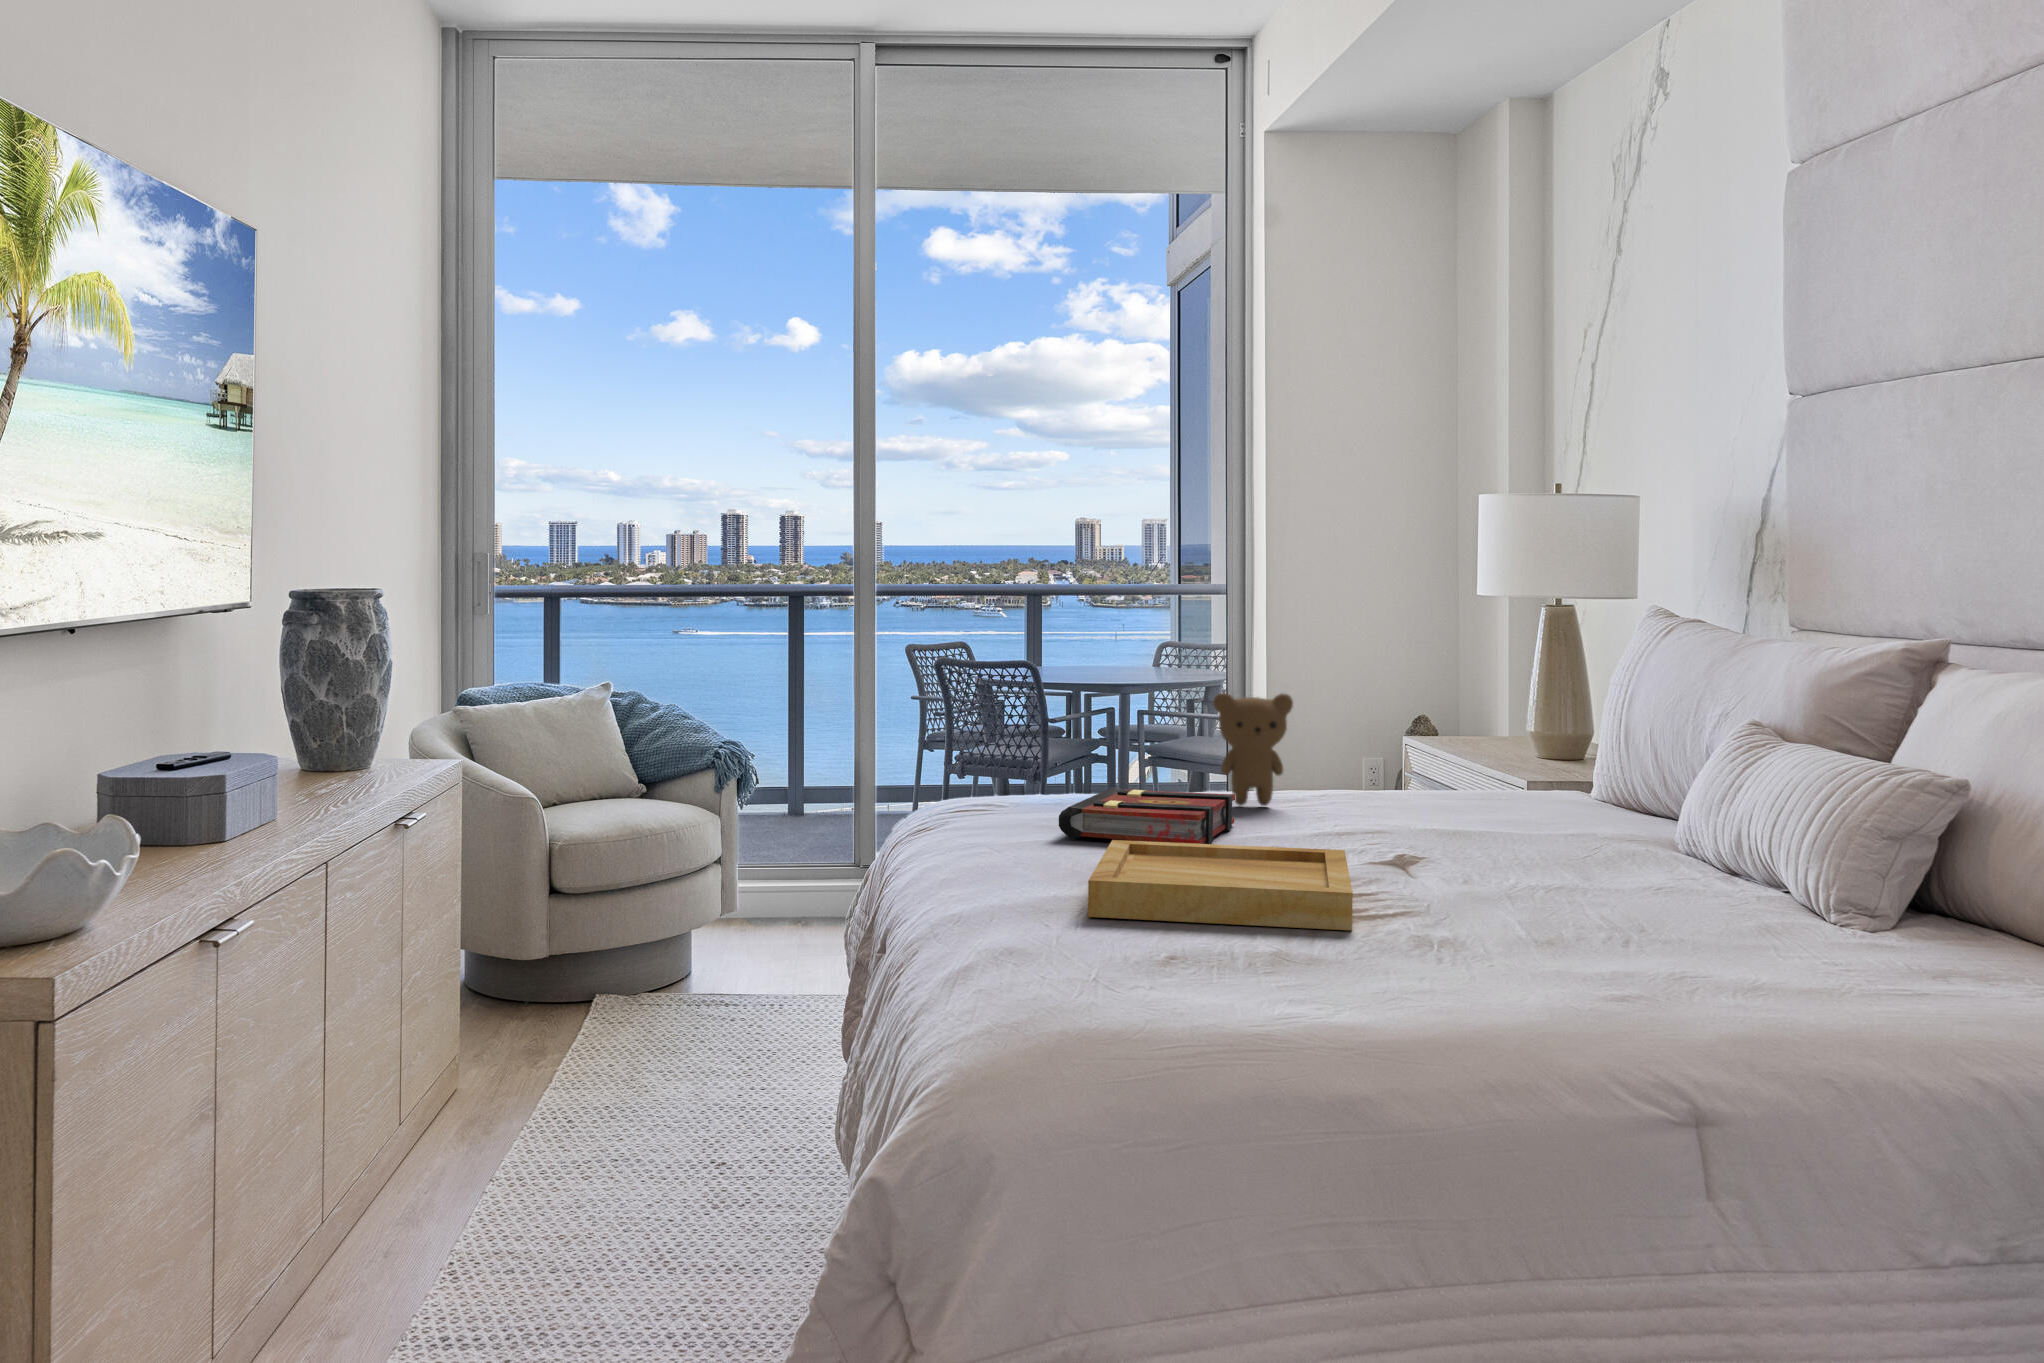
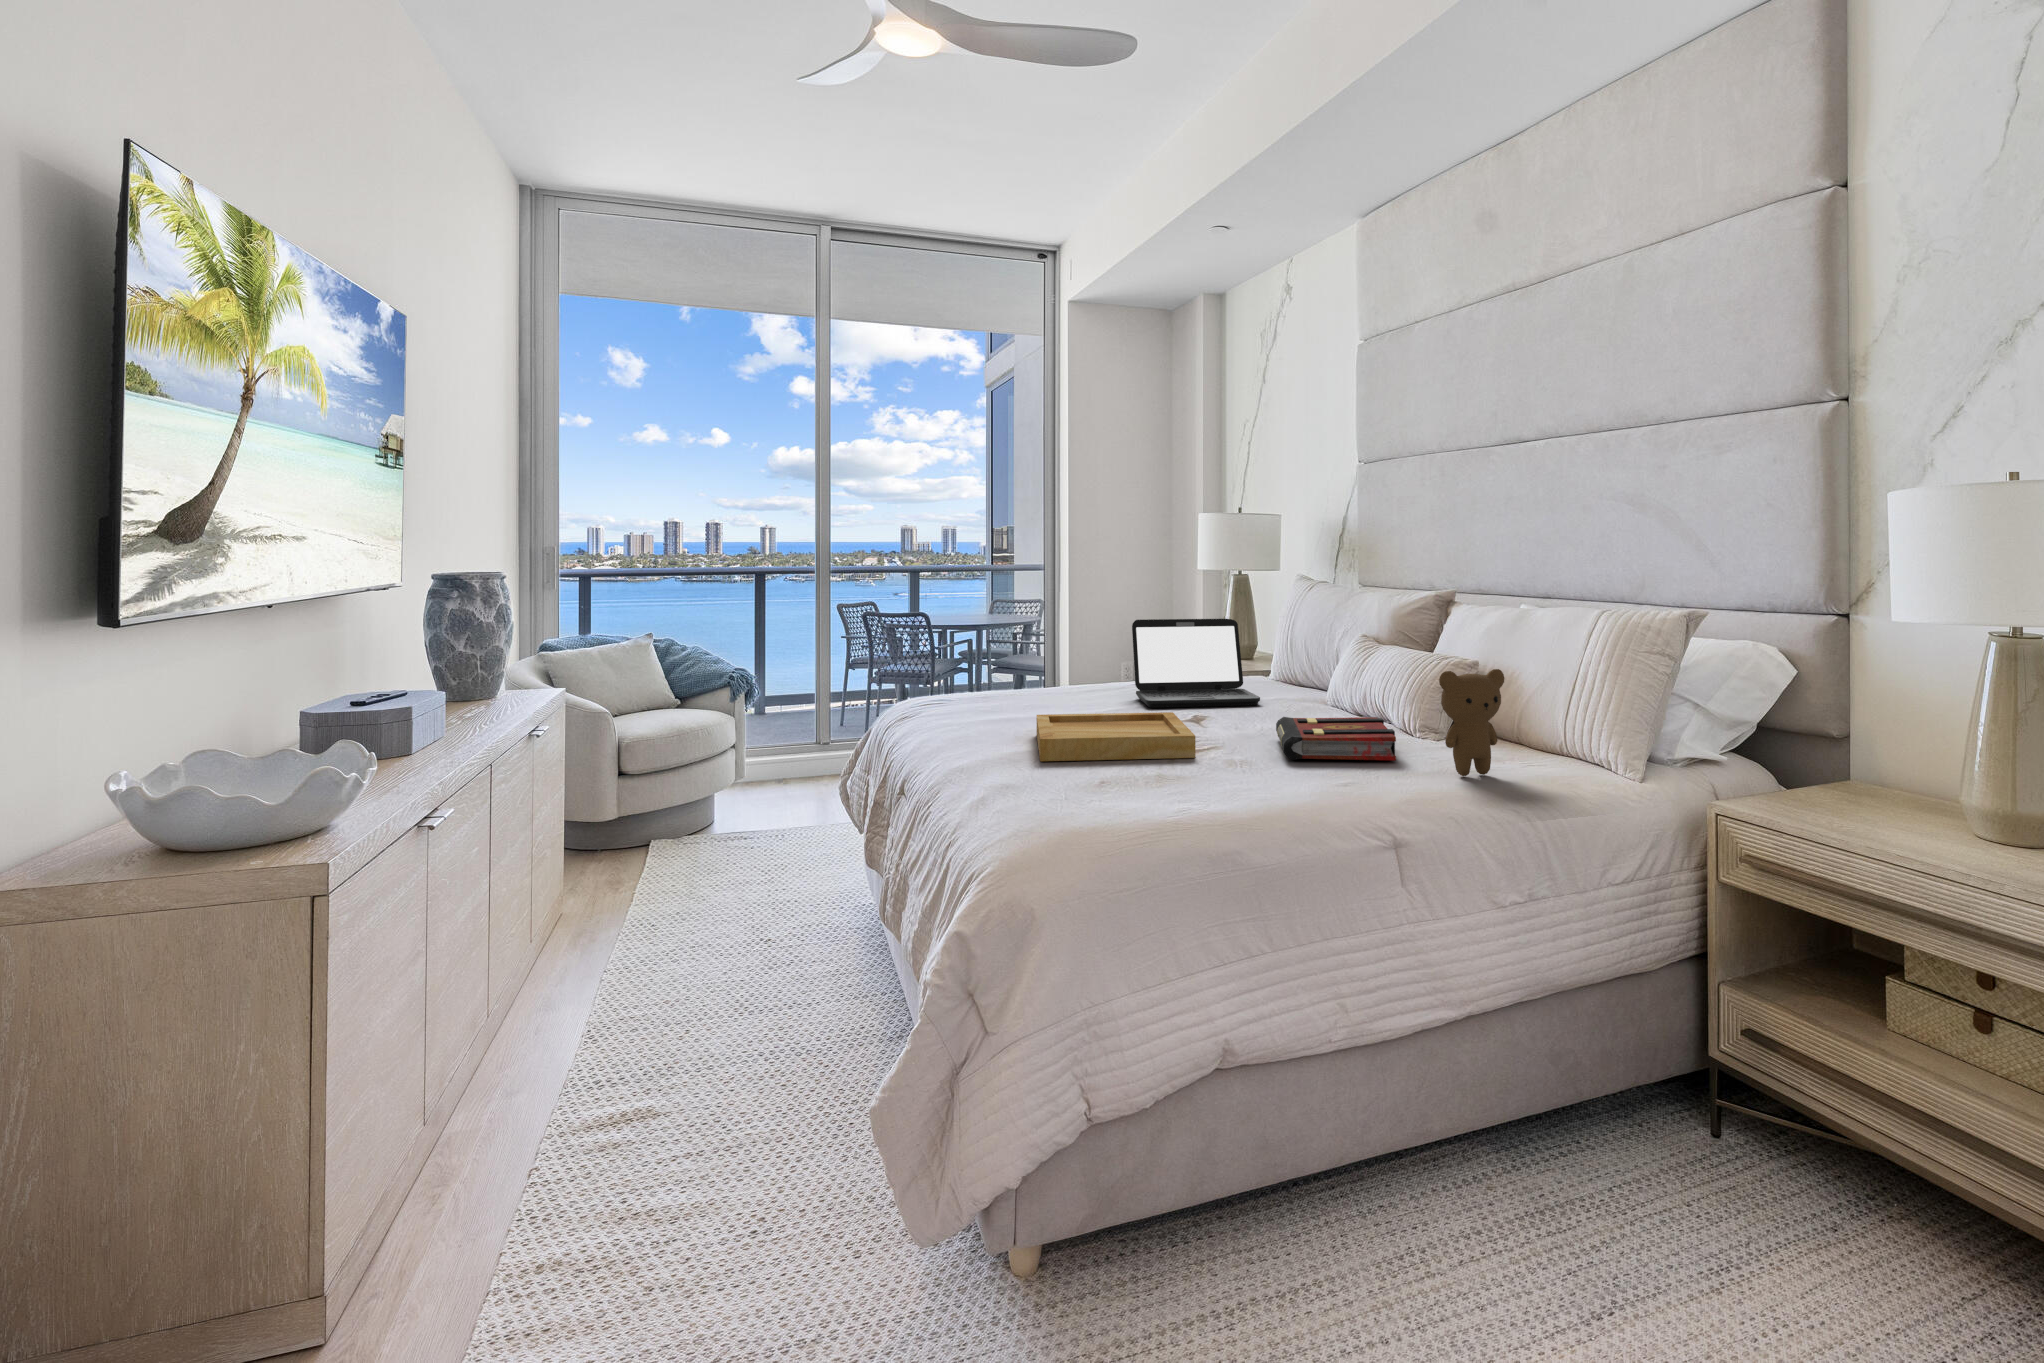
laptop: none [1318,687,1535,847] -> present [1132,619,1260,708]
teddy bear: present [1213,693,1293,806] -> present [1439,669,1504,776]
book: present [1059,787,1235,844] -> present [1276,717,1396,760]

